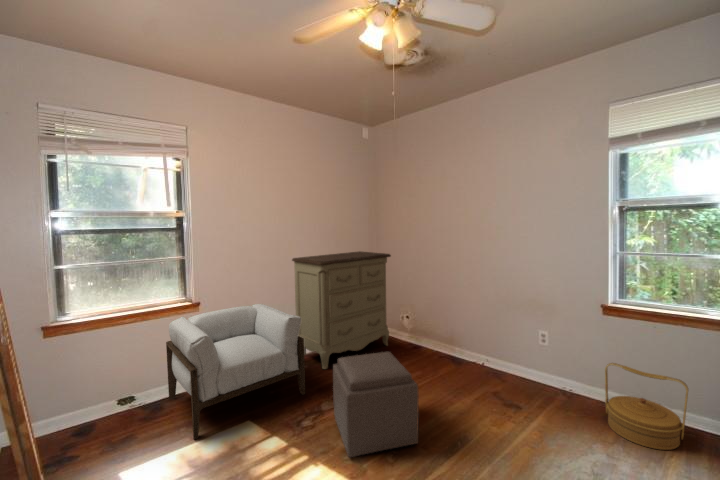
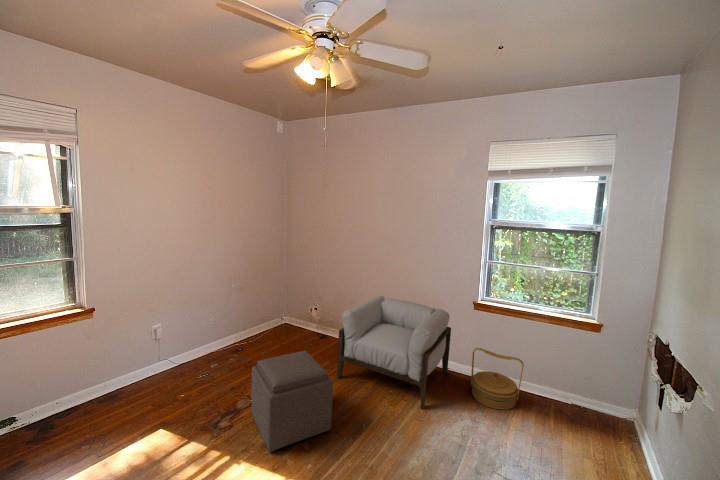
dresser: present [292,251,391,369] -> none [201,246,304,366]
armchair: present [166,304,305,439] -> present [337,296,451,409]

